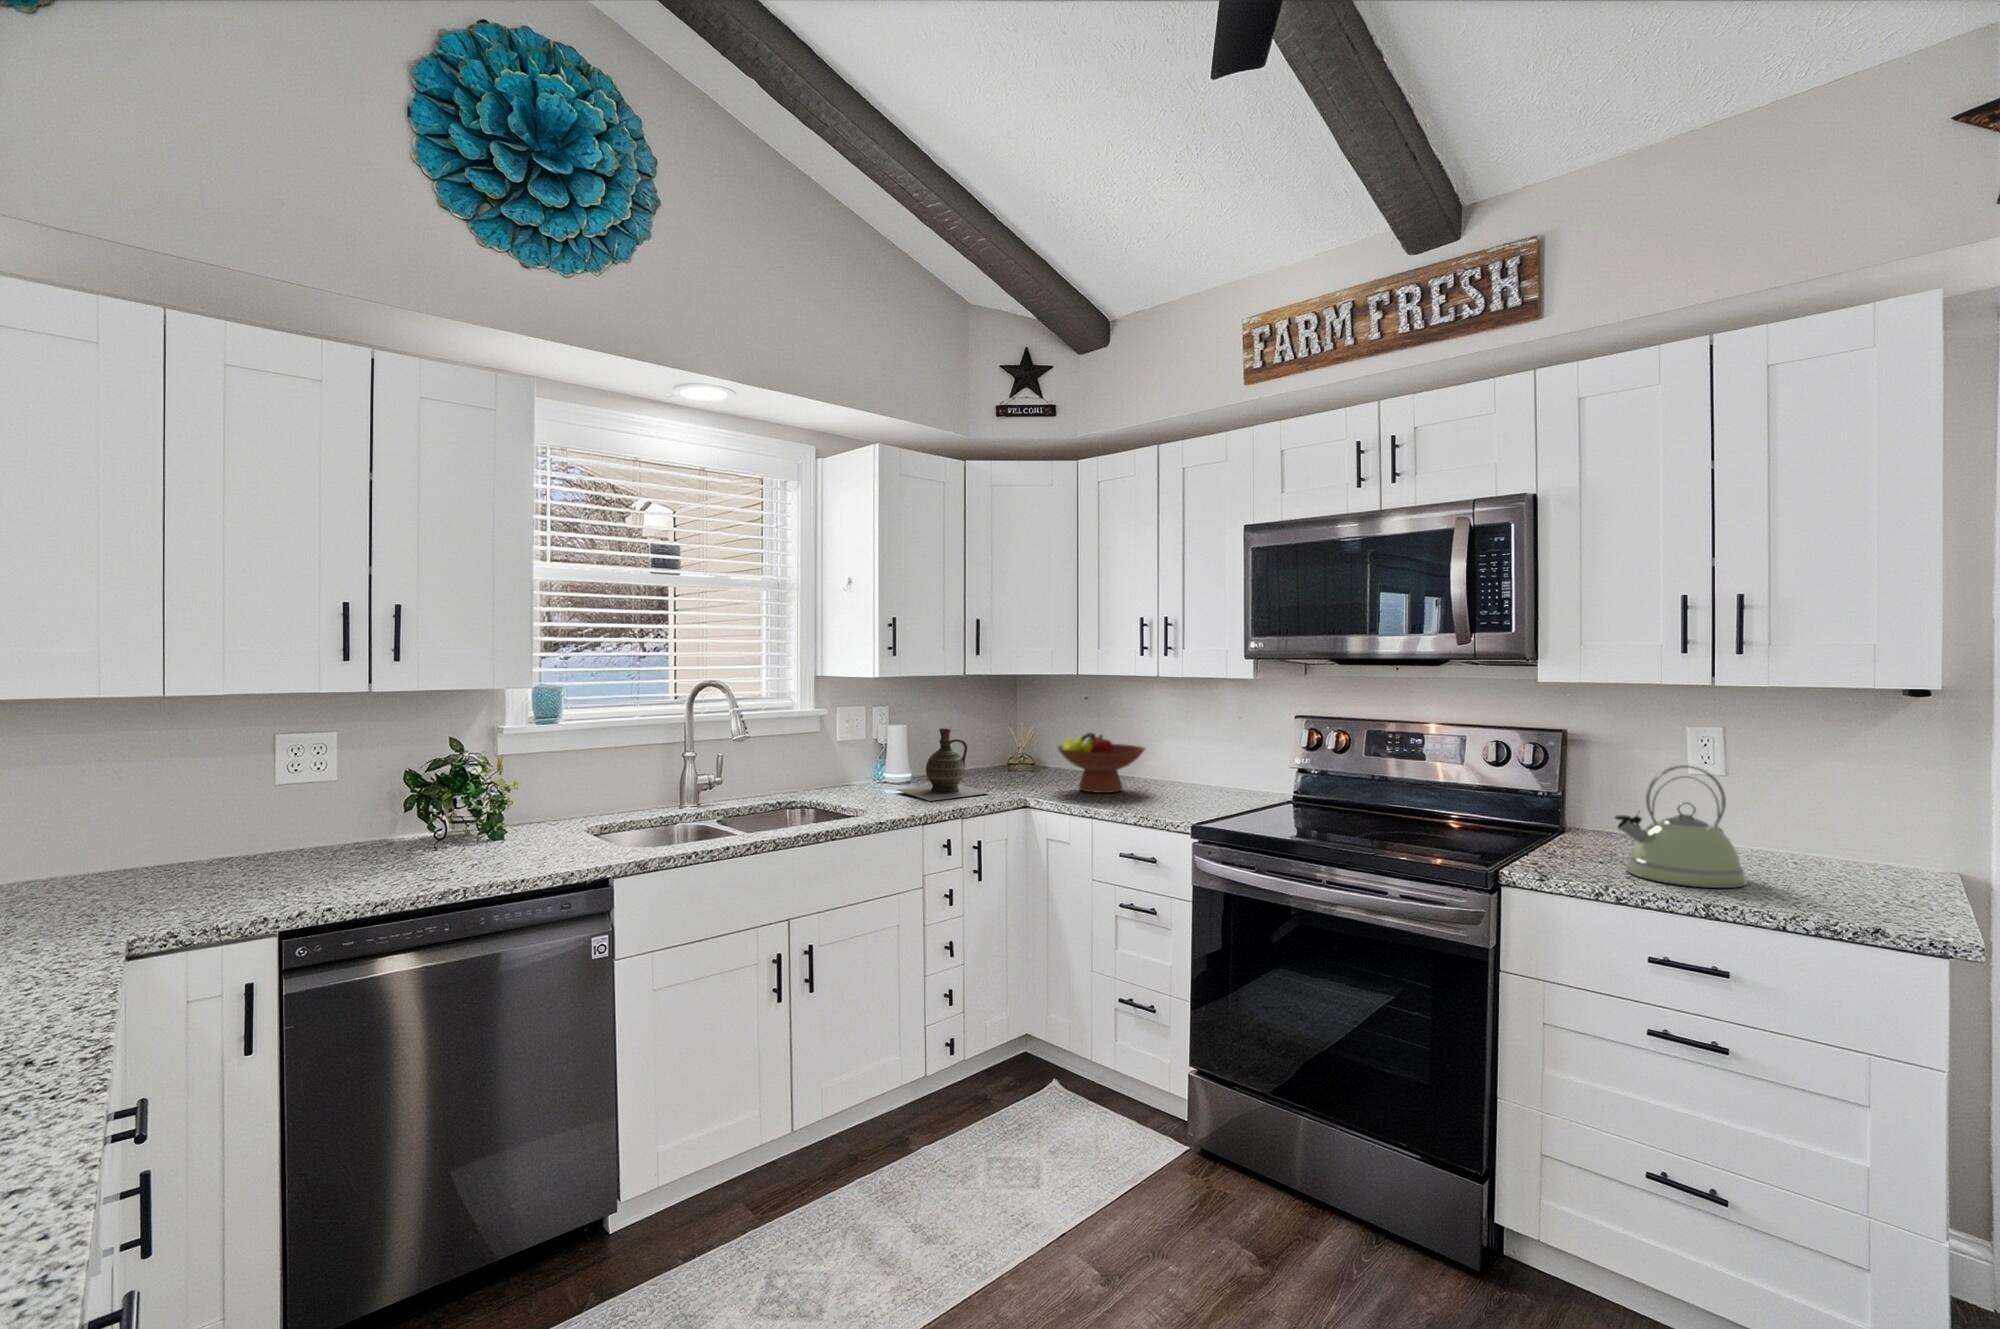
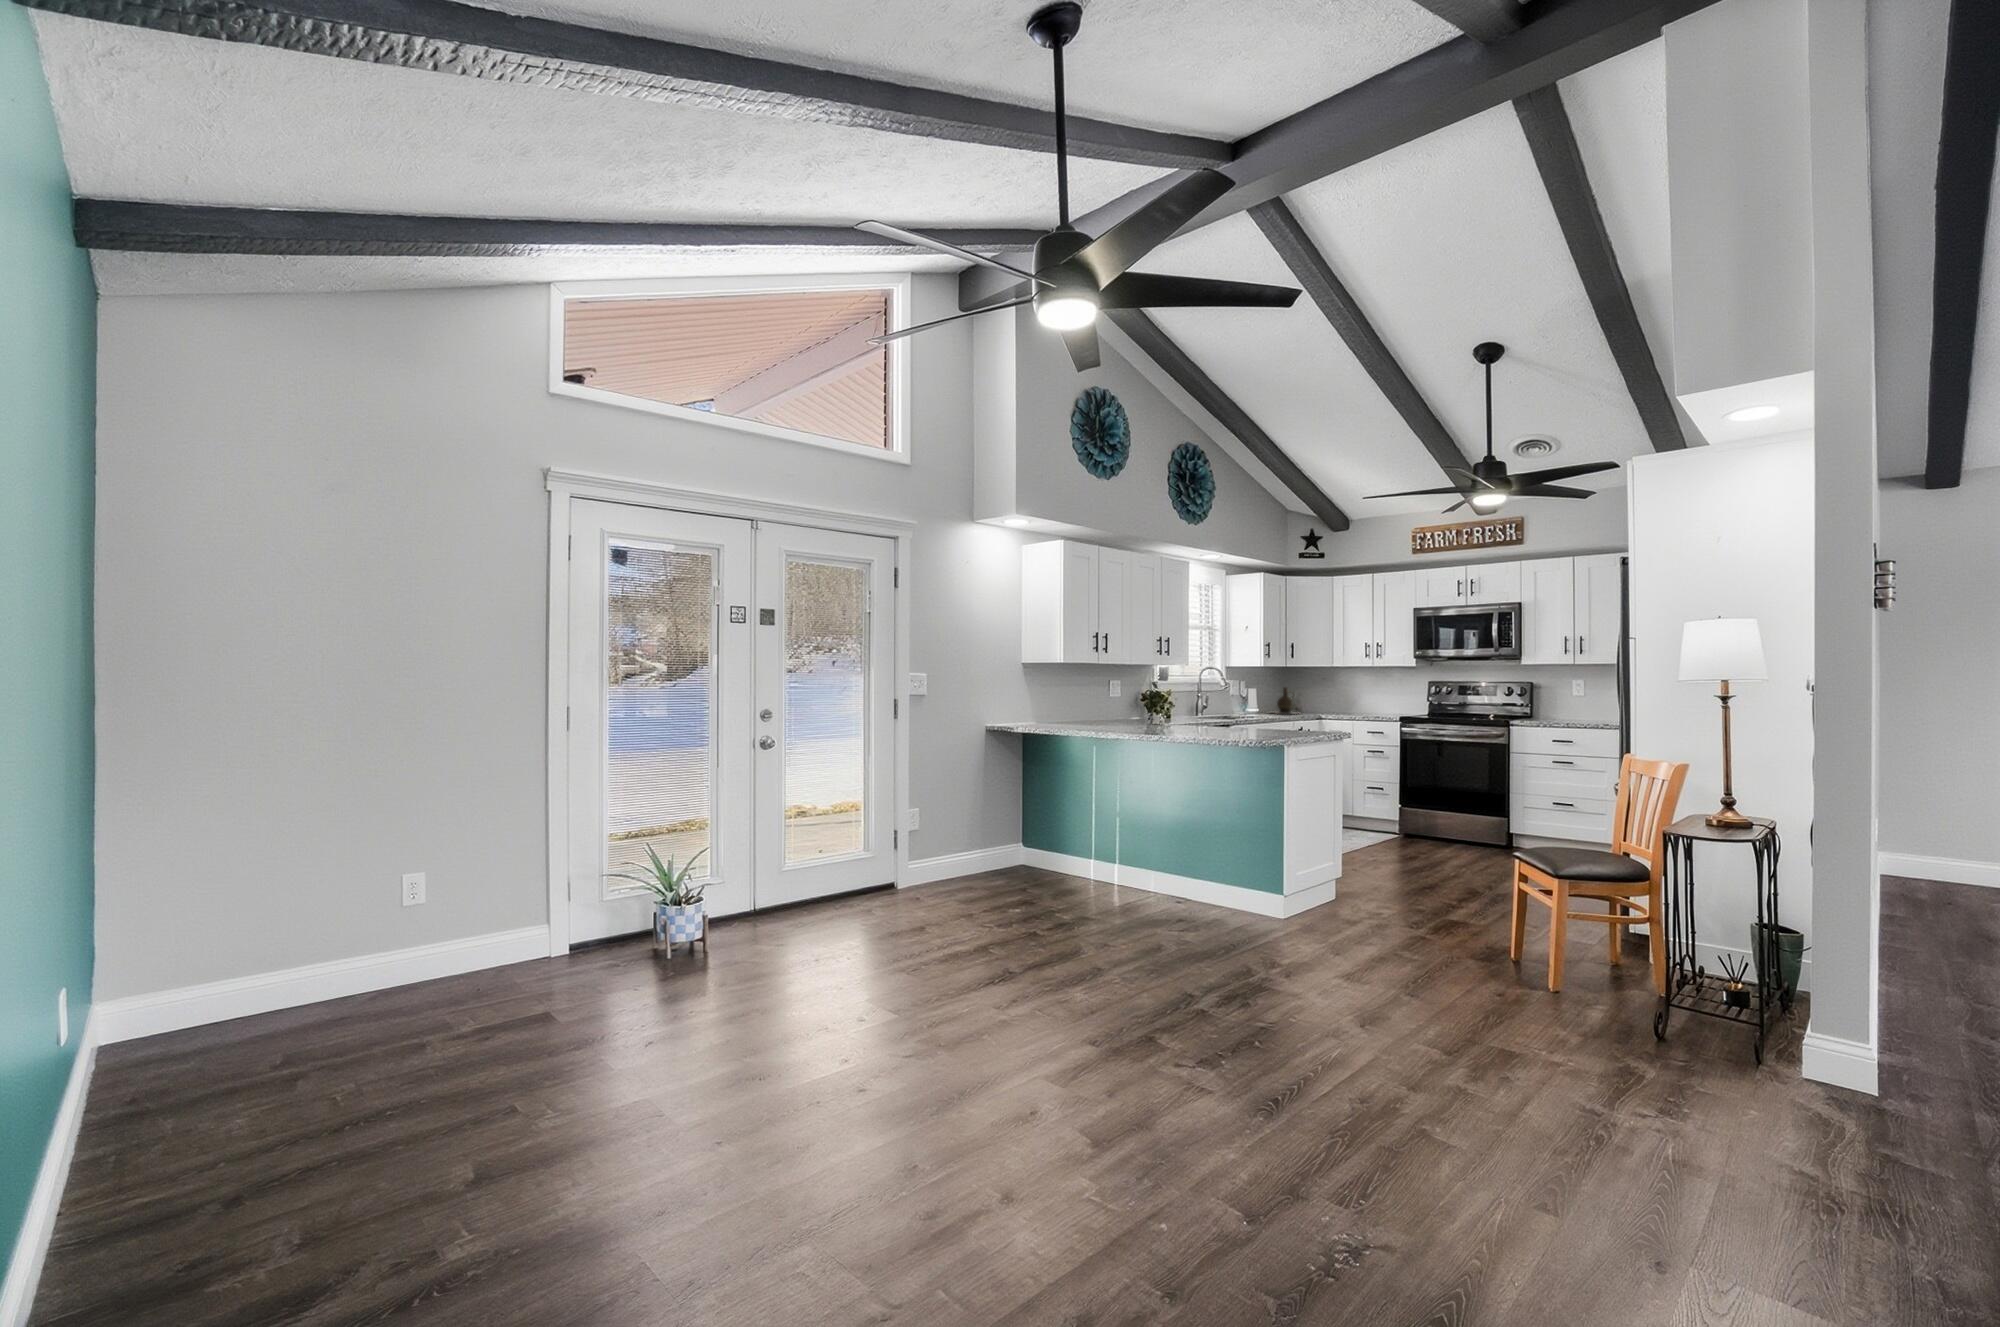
fruit bowl: present [1057,732,1145,793] -> none [1329,689,1367,713]
kettle: present [1615,765,1747,888] -> none [1544,689,1583,724]

